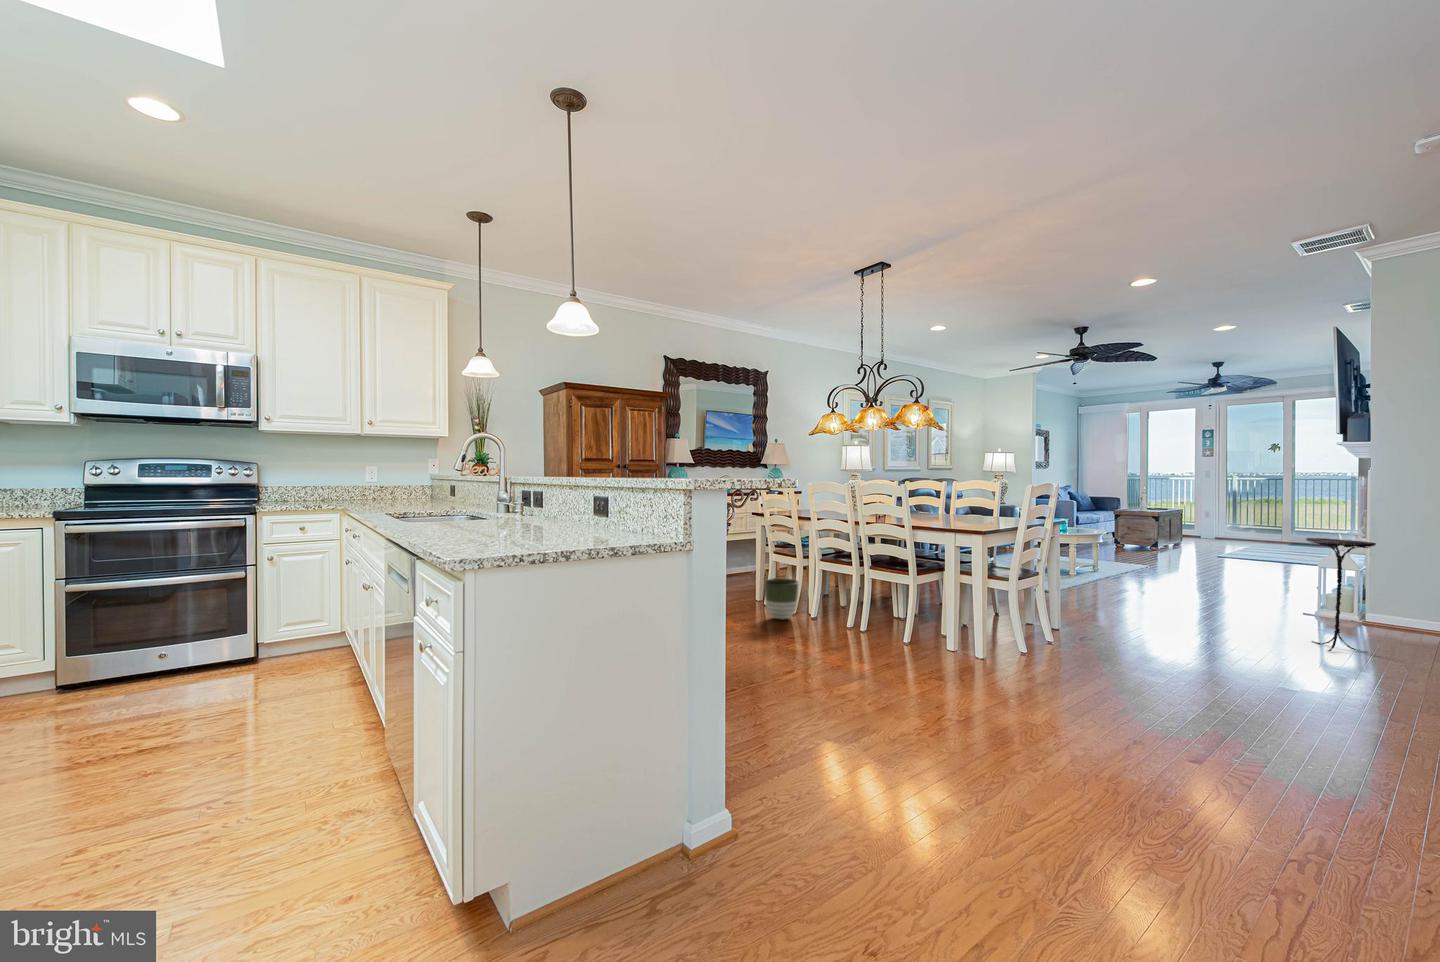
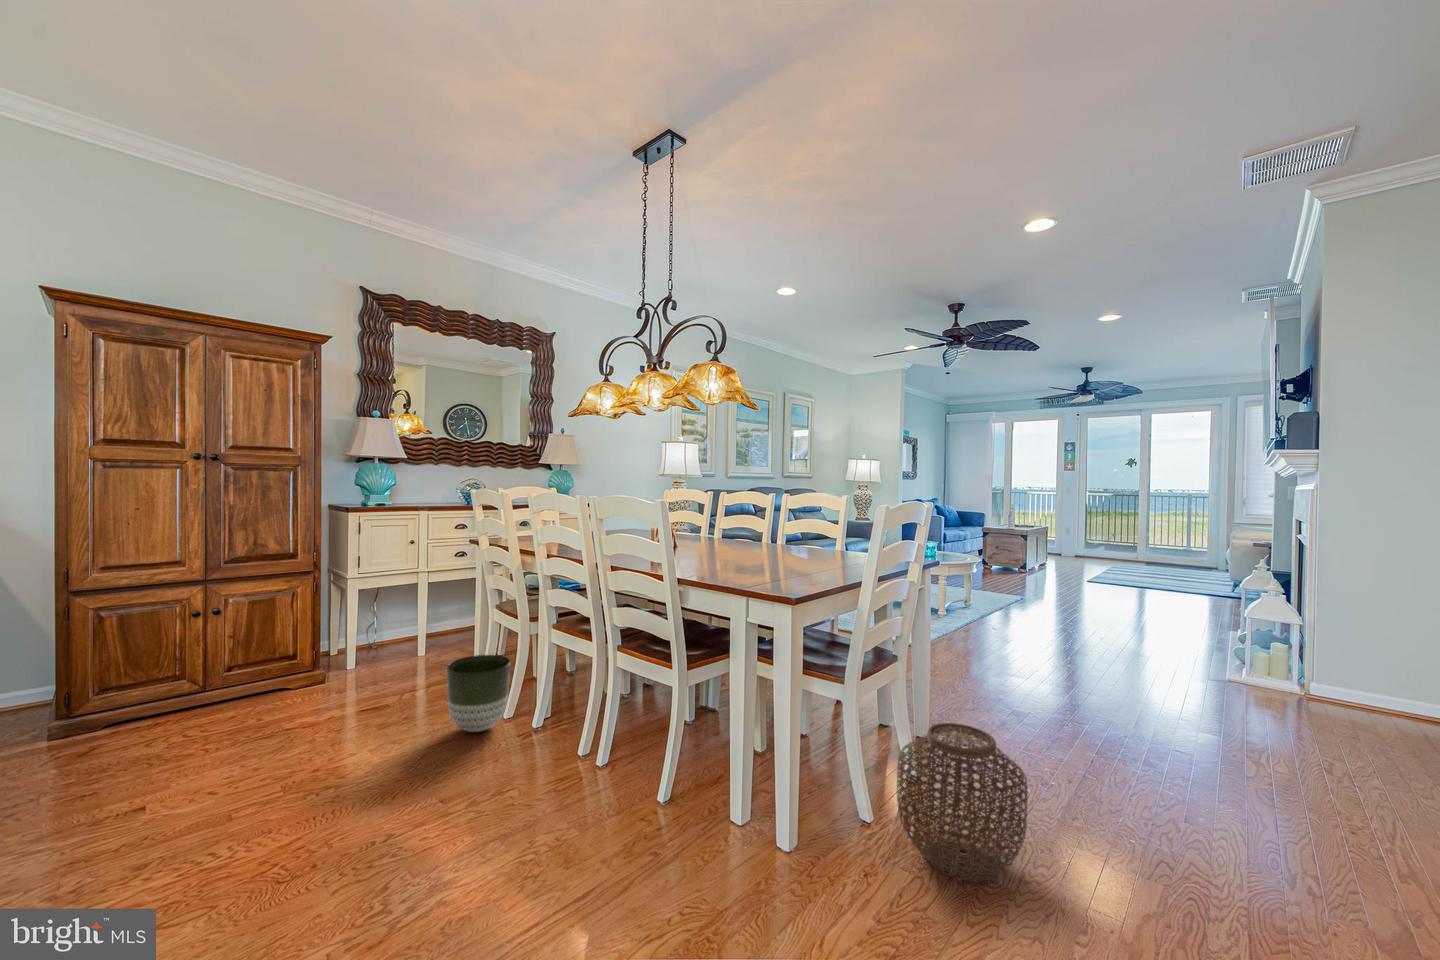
side table: present [1306,538,1376,651] -> none [1281,590,1393,776]
woven basket: none [1041,599,1112,671] -> present [897,723,1028,881]

